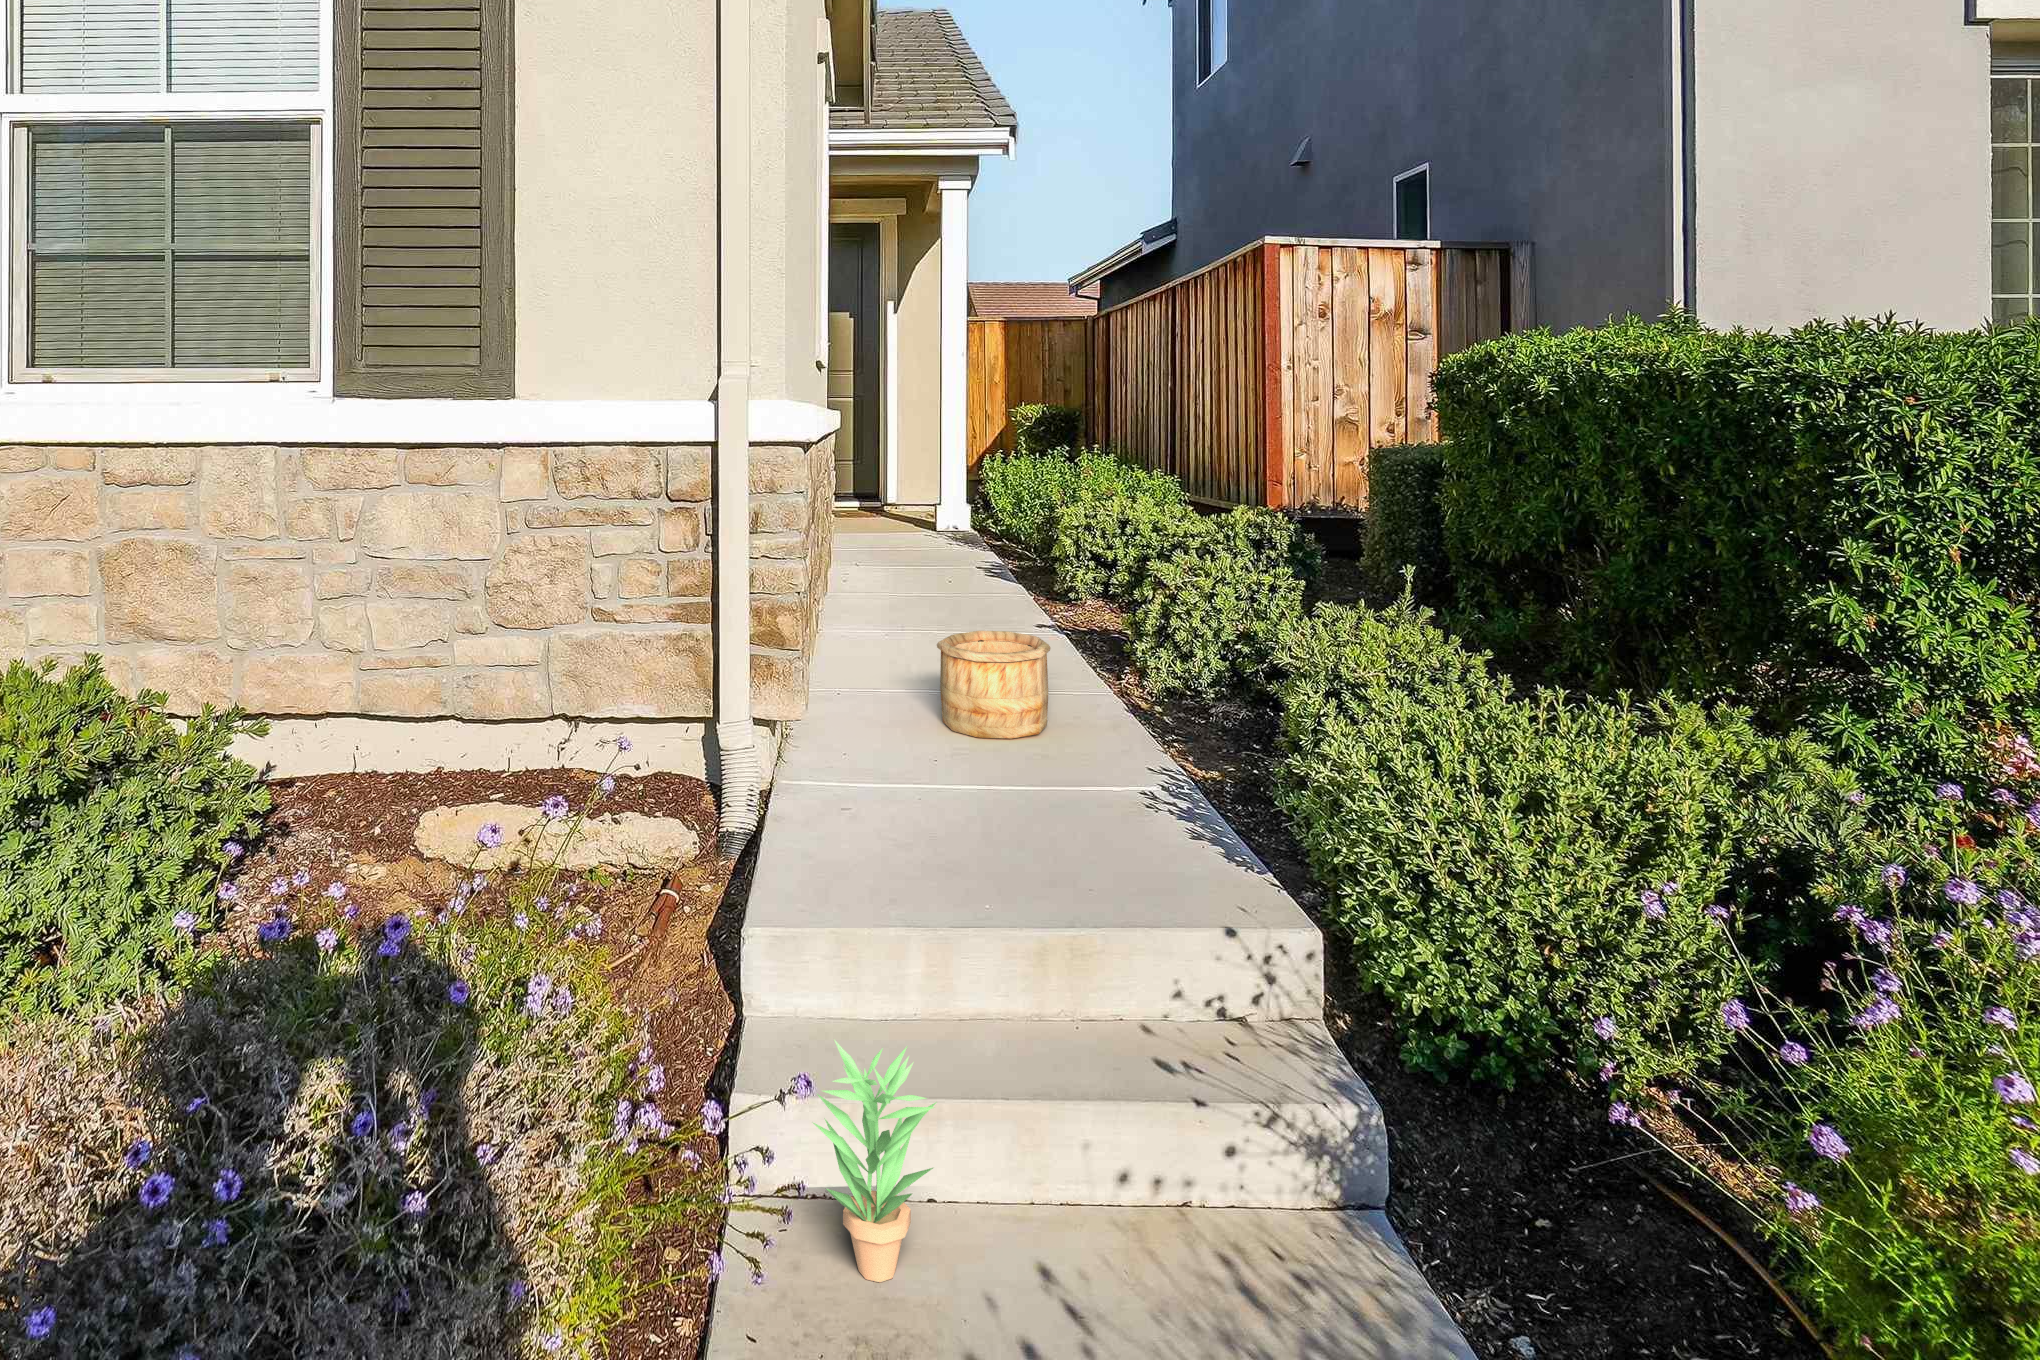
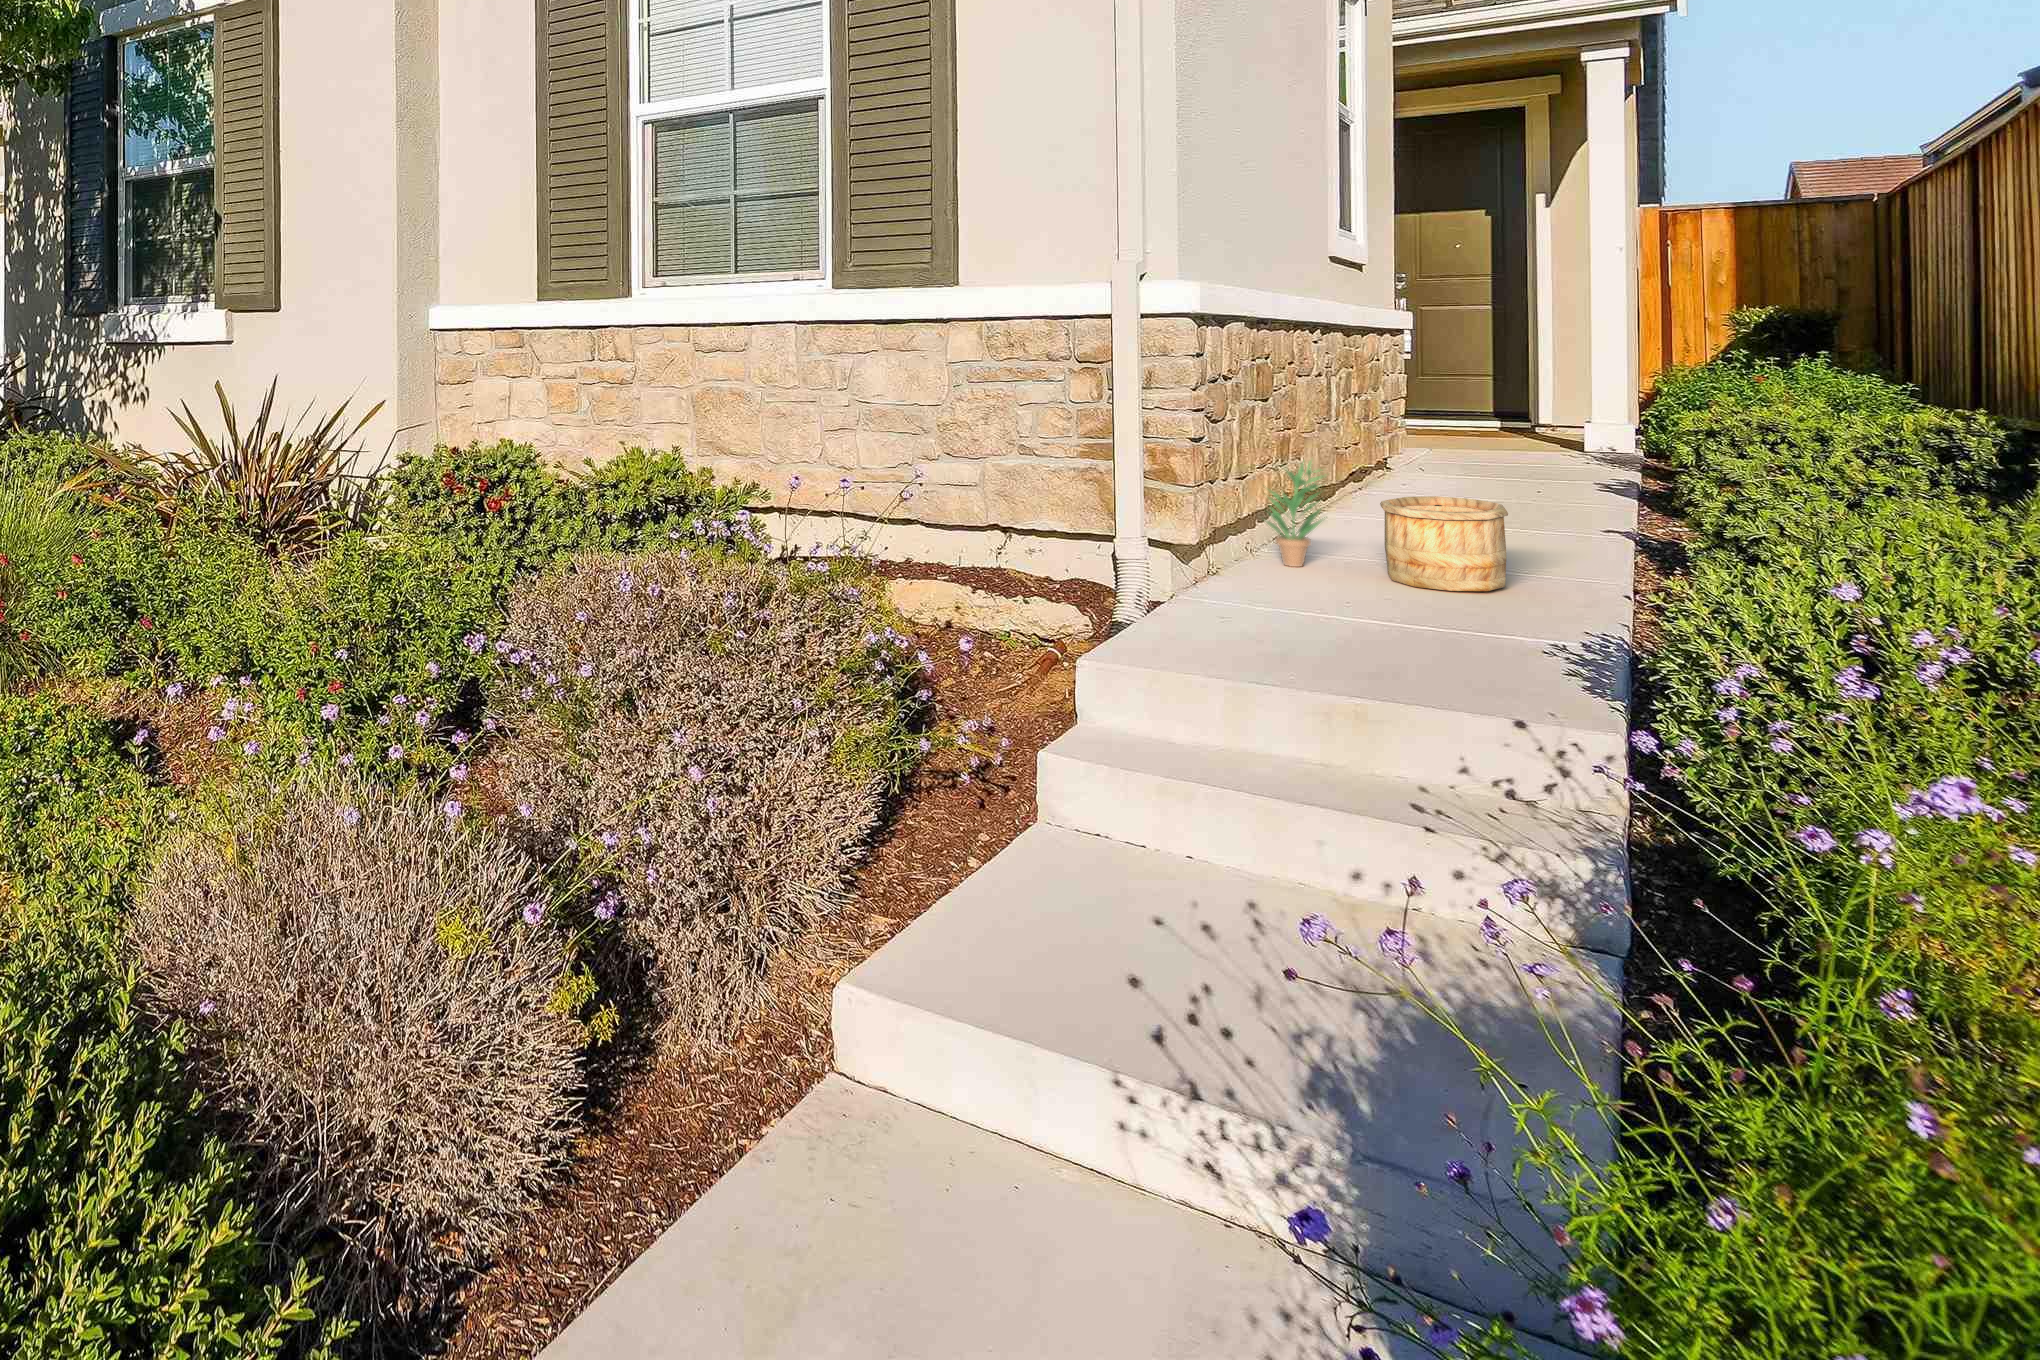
potted plant: present [813,1040,937,1282] -> present [1266,462,1325,567]

